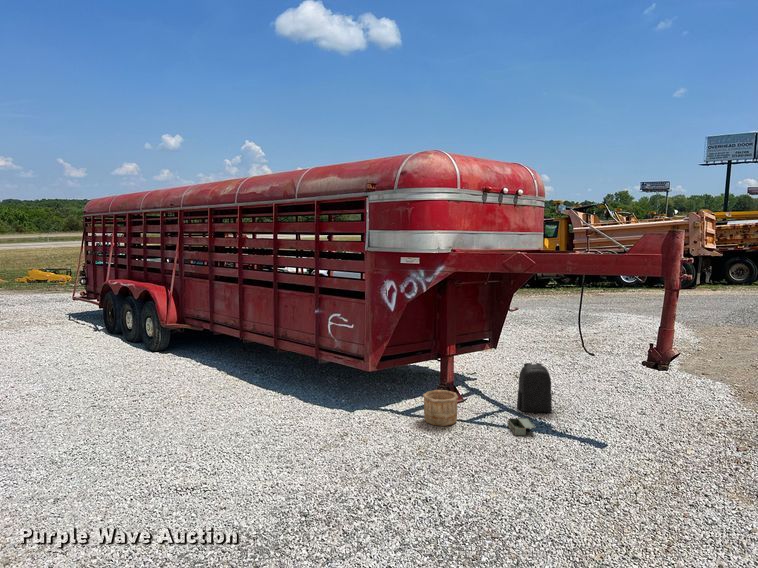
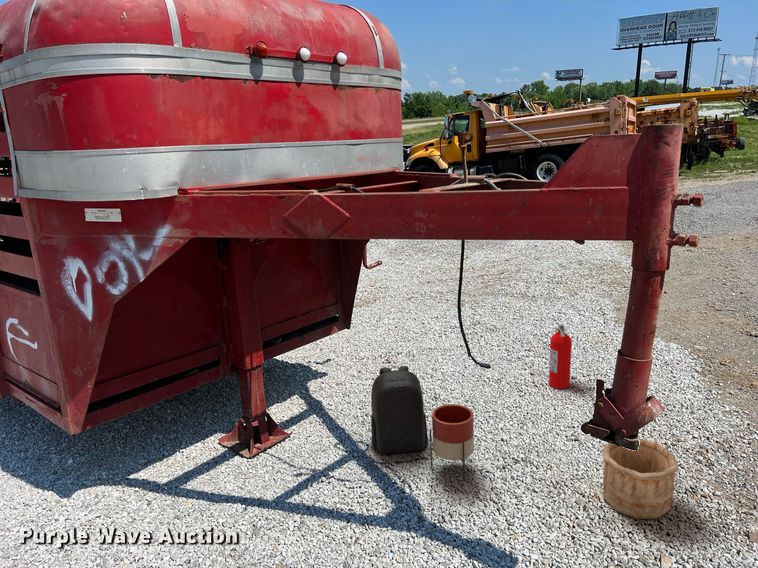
fire extinguisher: none [627,354,643,397] -> present [549,324,572,389]
planter: none [555,383,583,424] -> present [430,404,474,481]
wooden bucket: present [423,390,458,426] -> present [603,438,678,519]
toolbox: present [508,418,536,435] -> none [340,485,386,536]

